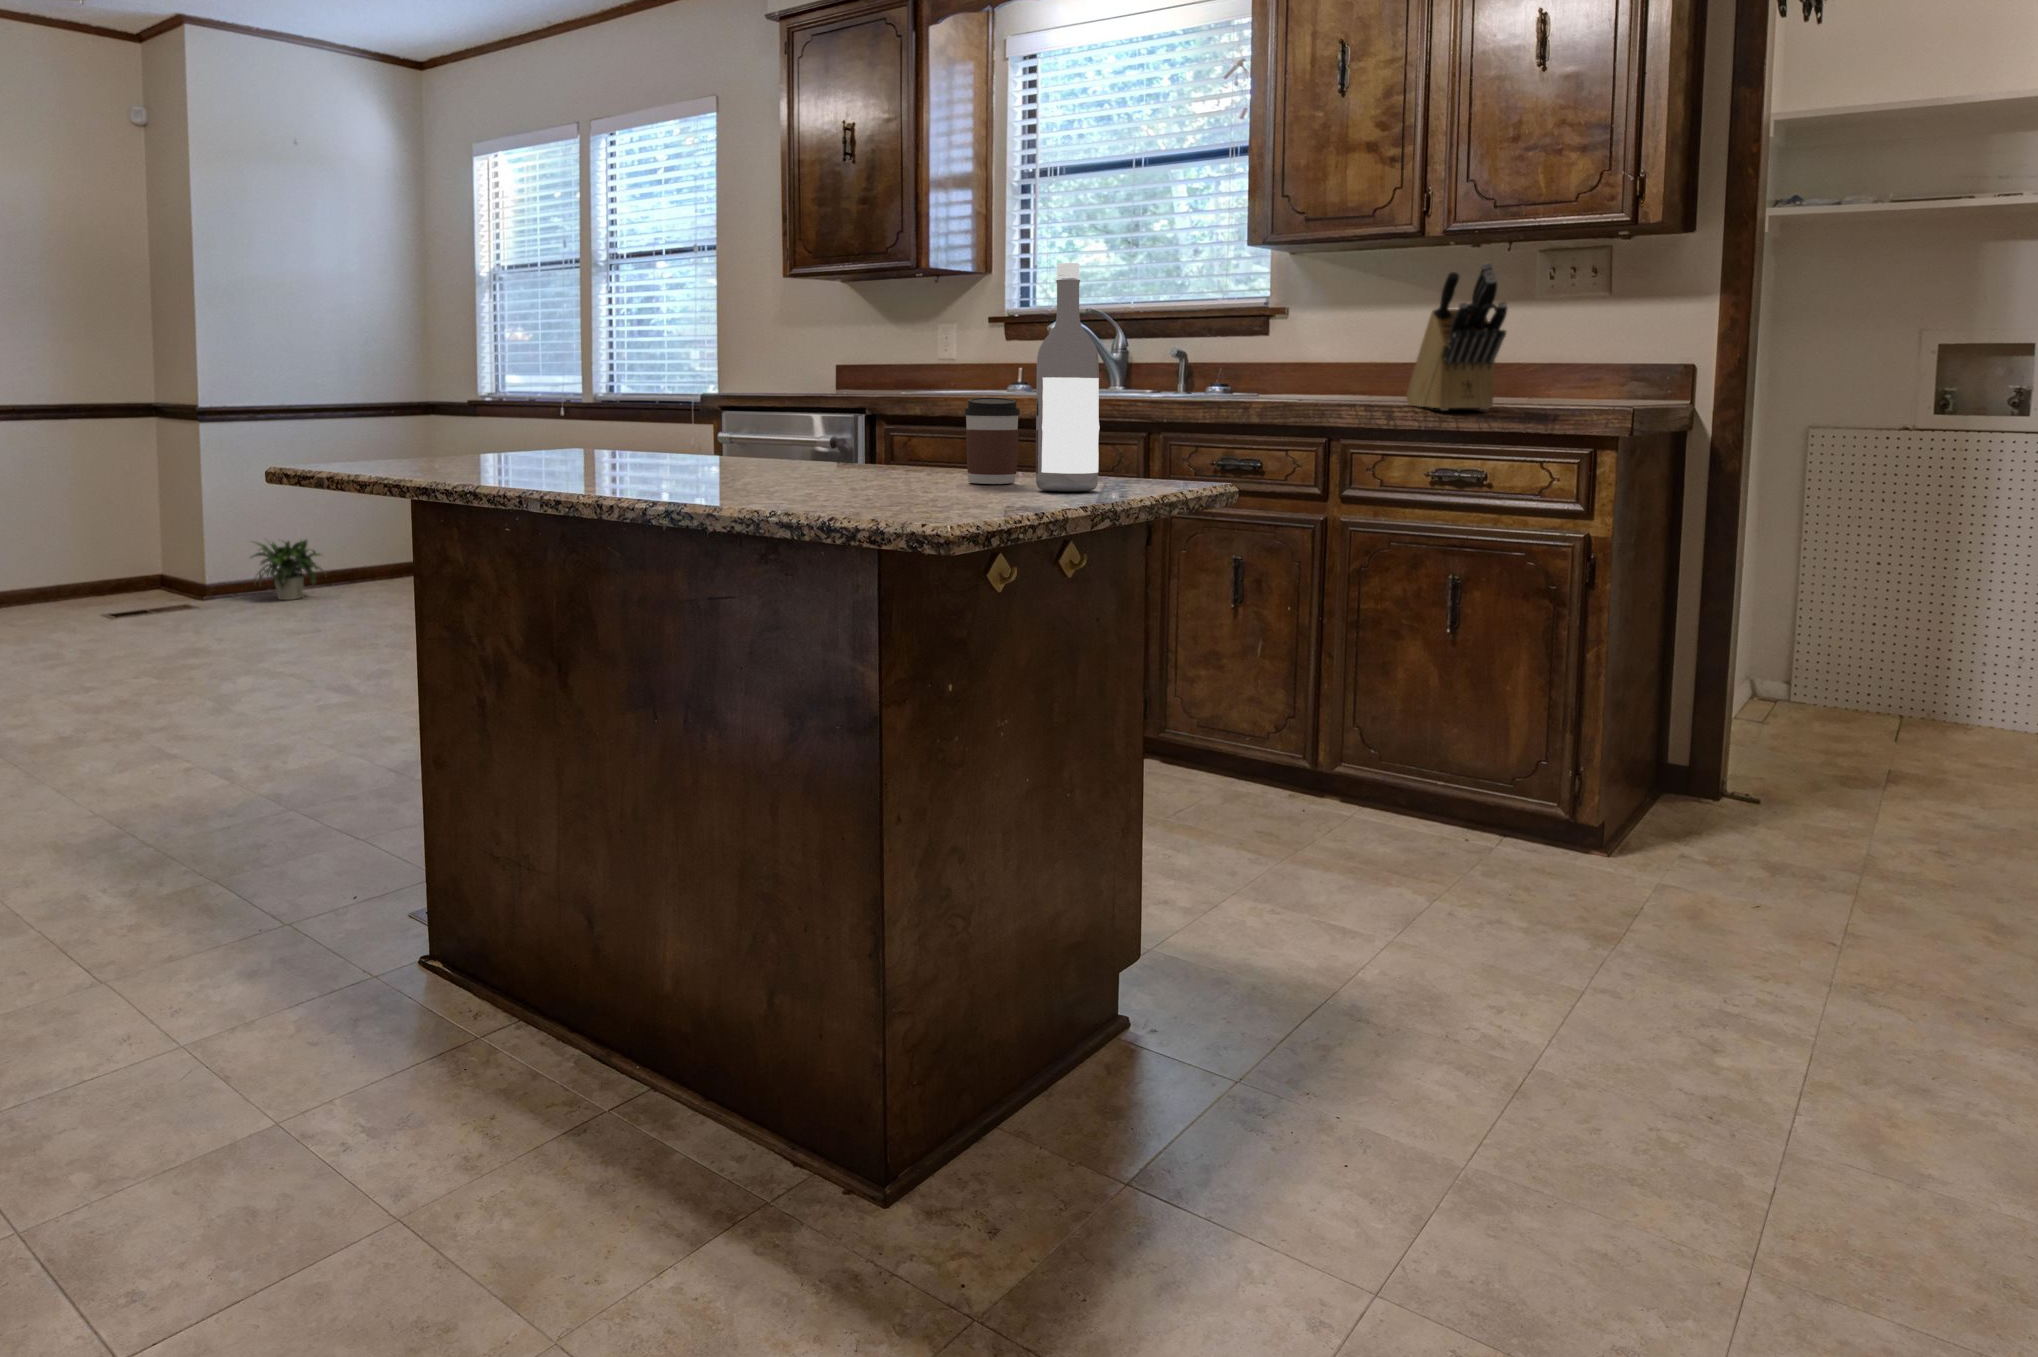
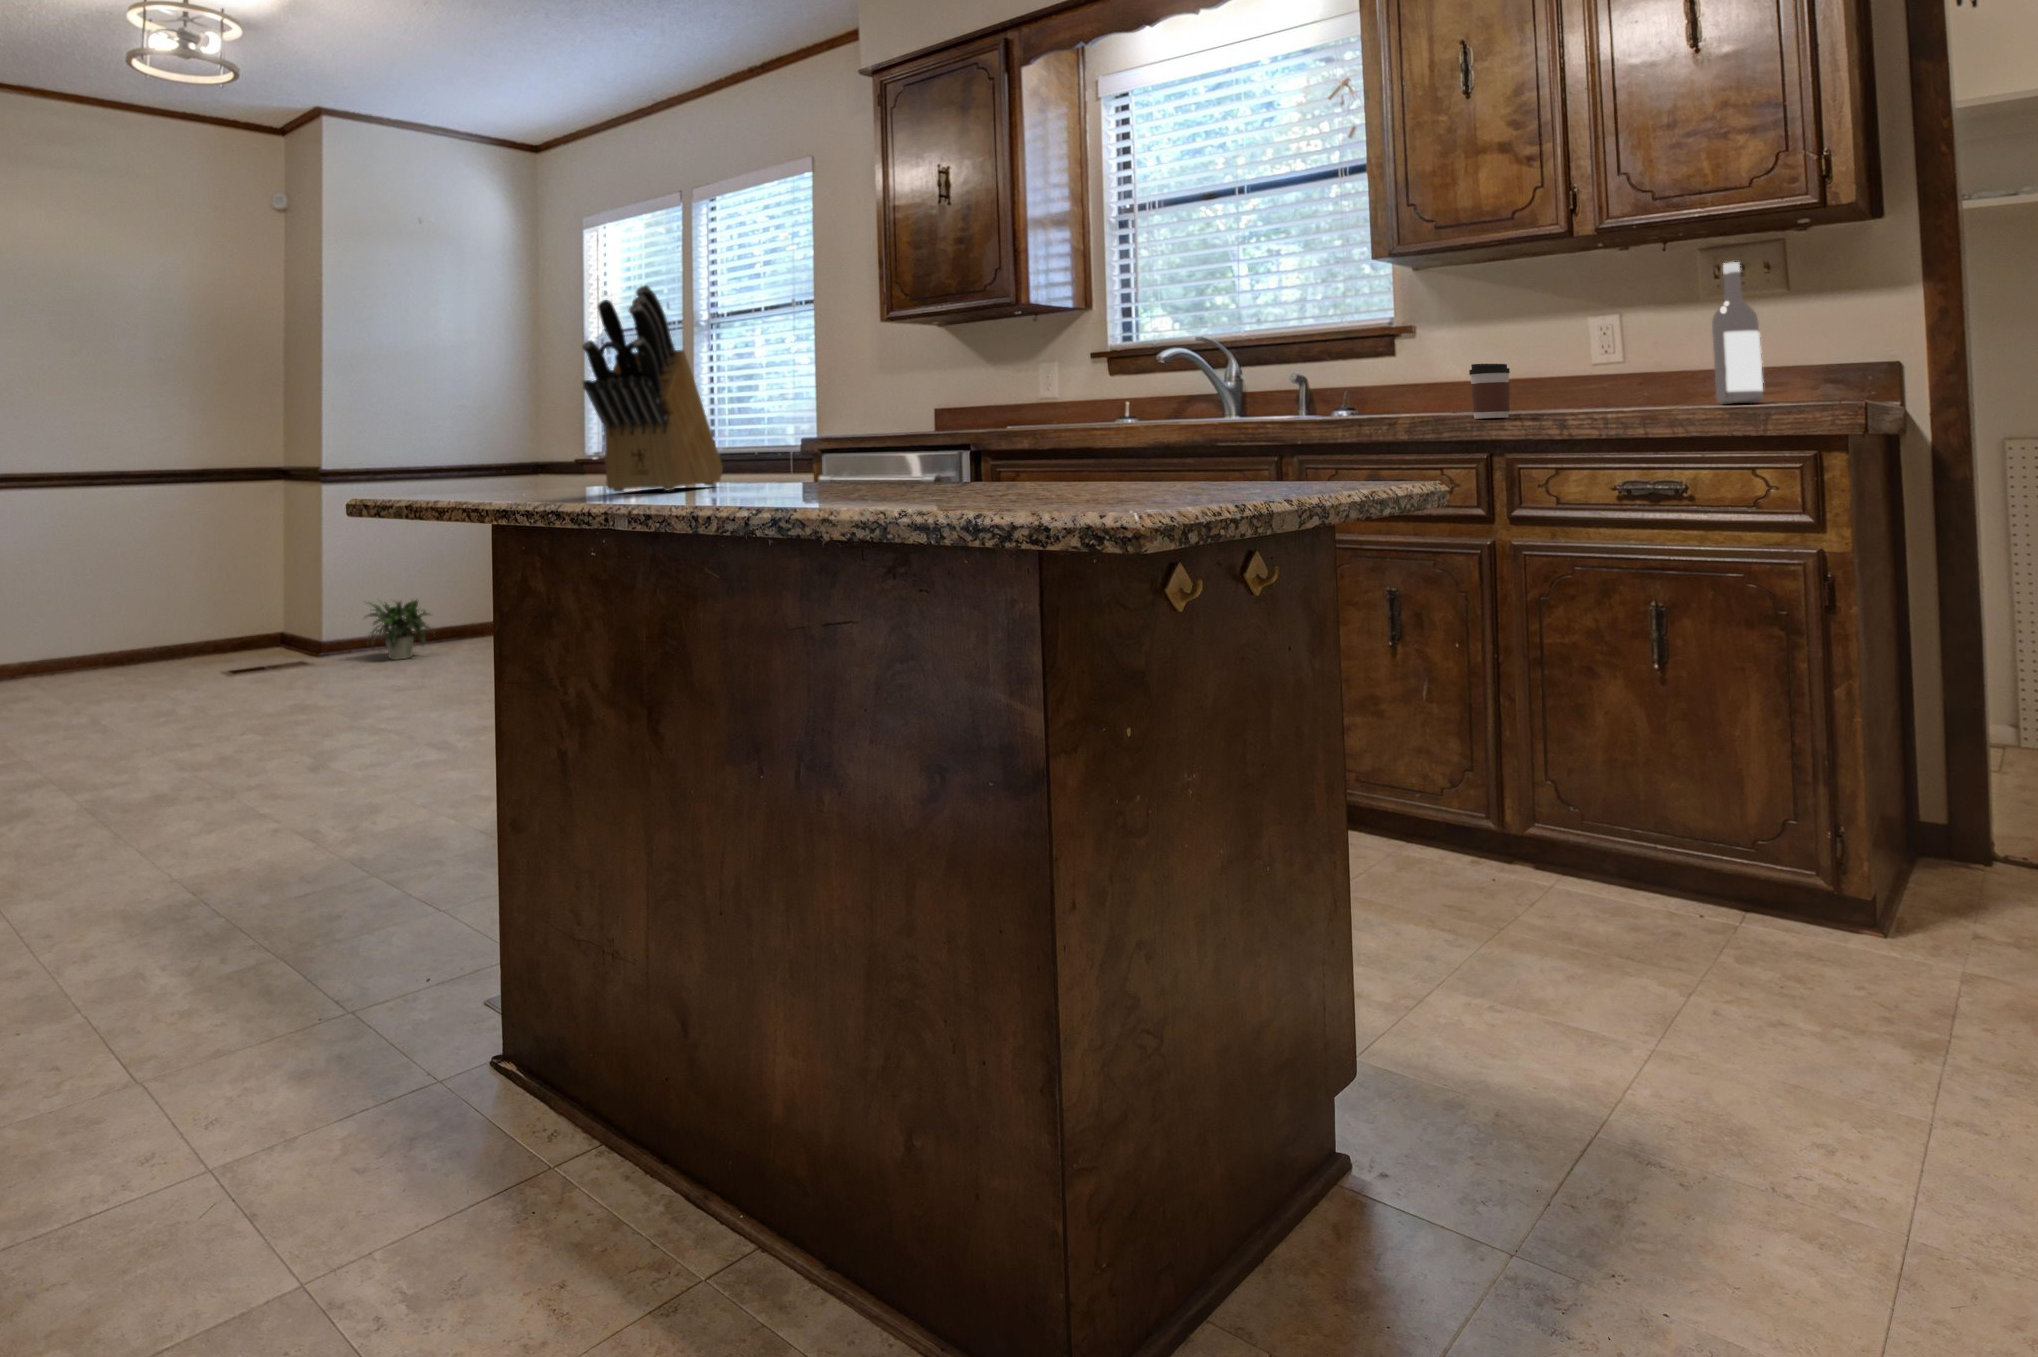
wine bottle: present [1036,263,1099,491] -> present [1712,262,1763,404]
knife block: present [1406,263,1508,410] -> present [582,285,723,492]
coffee cup: present [965,398,1020,484] -> present [1469,364,1510,419]

